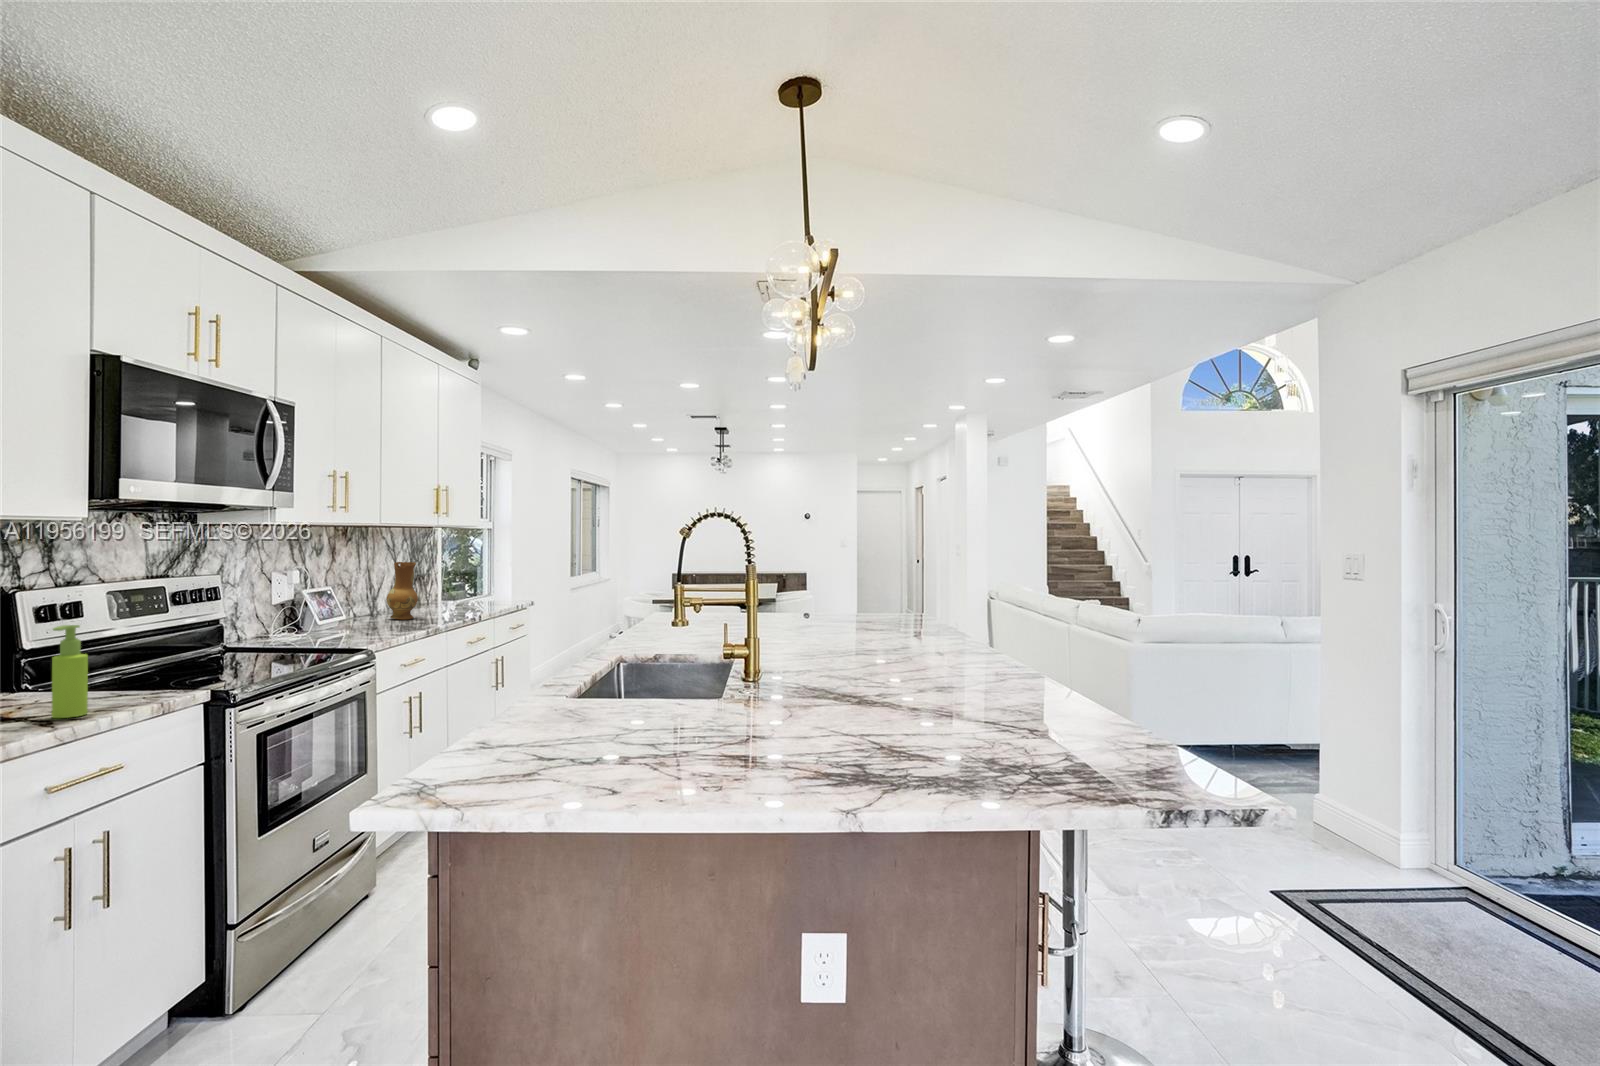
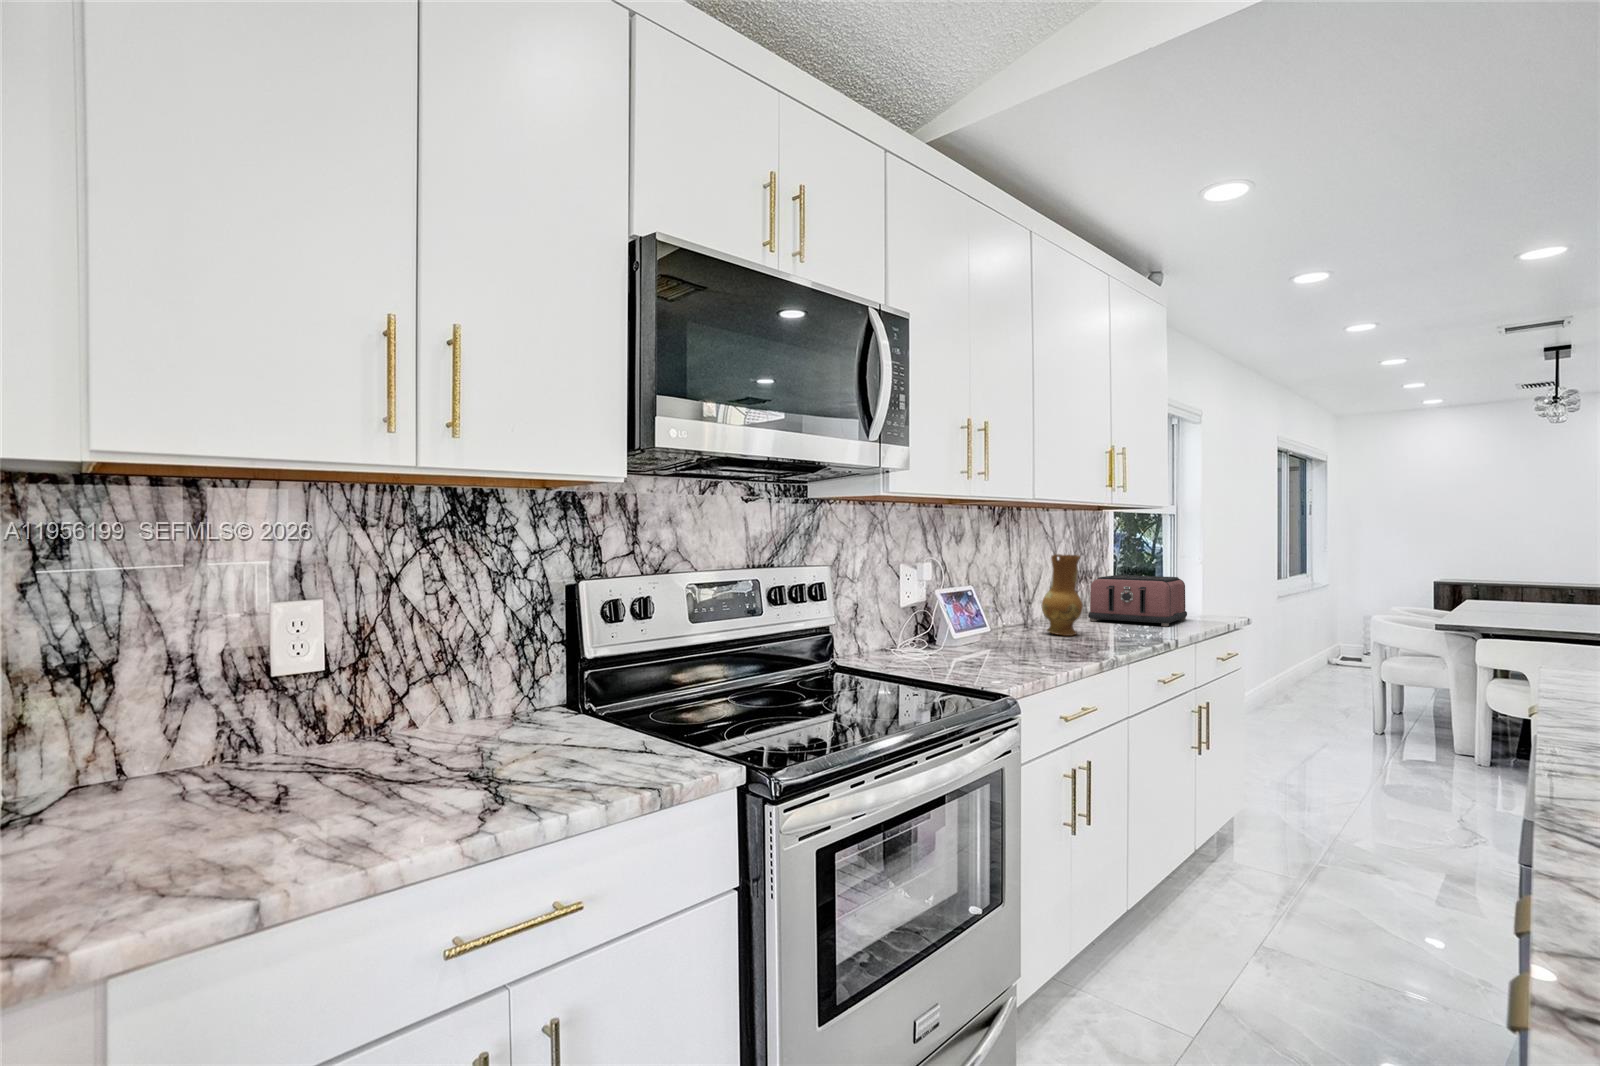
toaster: none [422,576,494,610] -> present [1088,575,1187,627]
soap dispenser: present [52,625,88,718] -> none [488,645,543,808]

